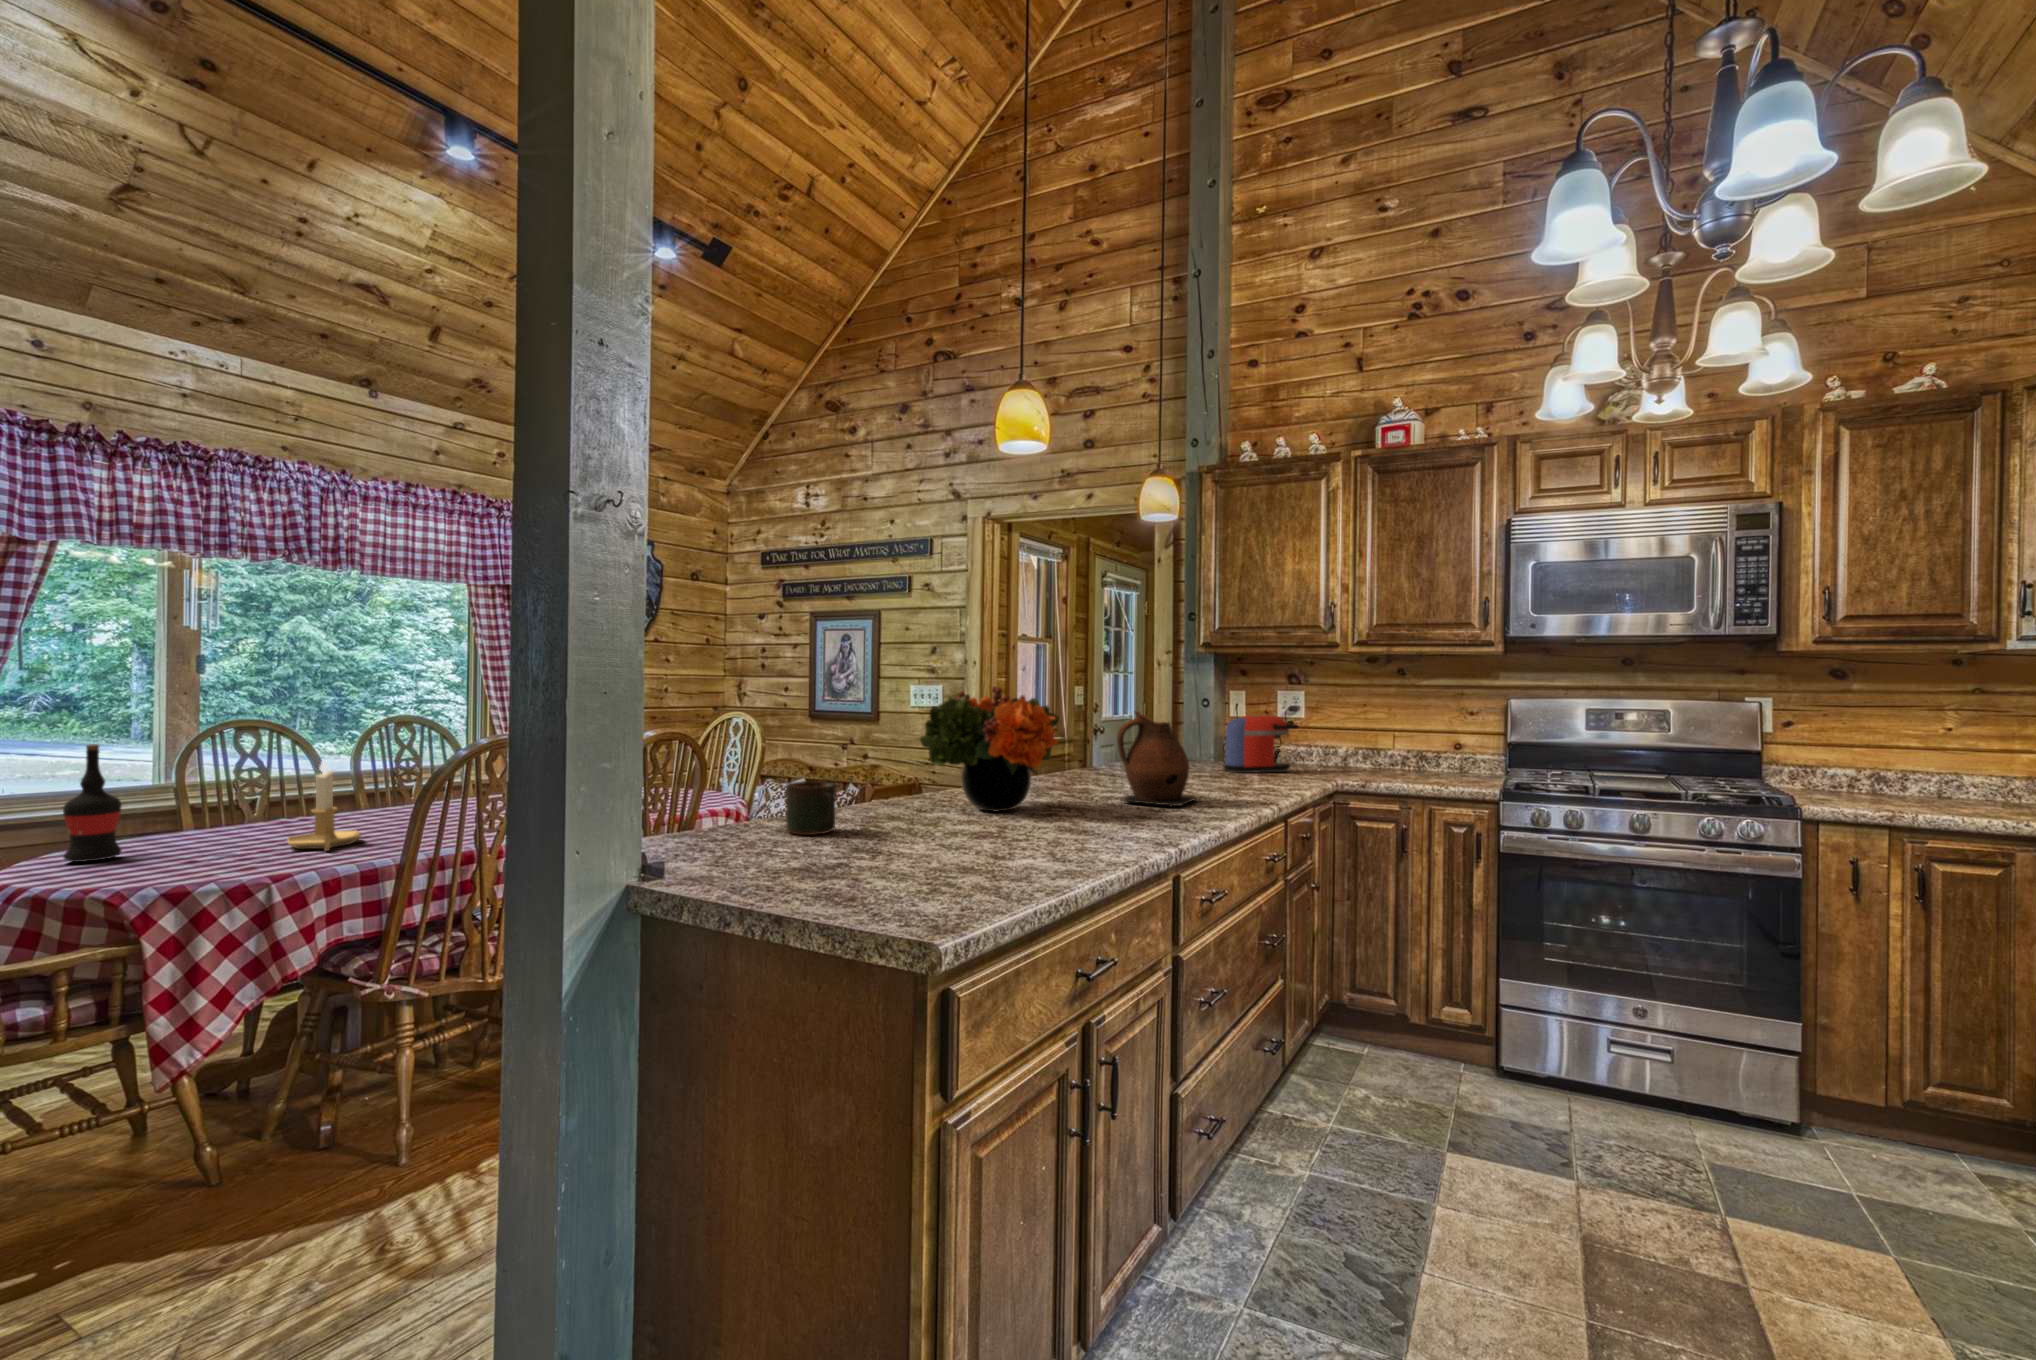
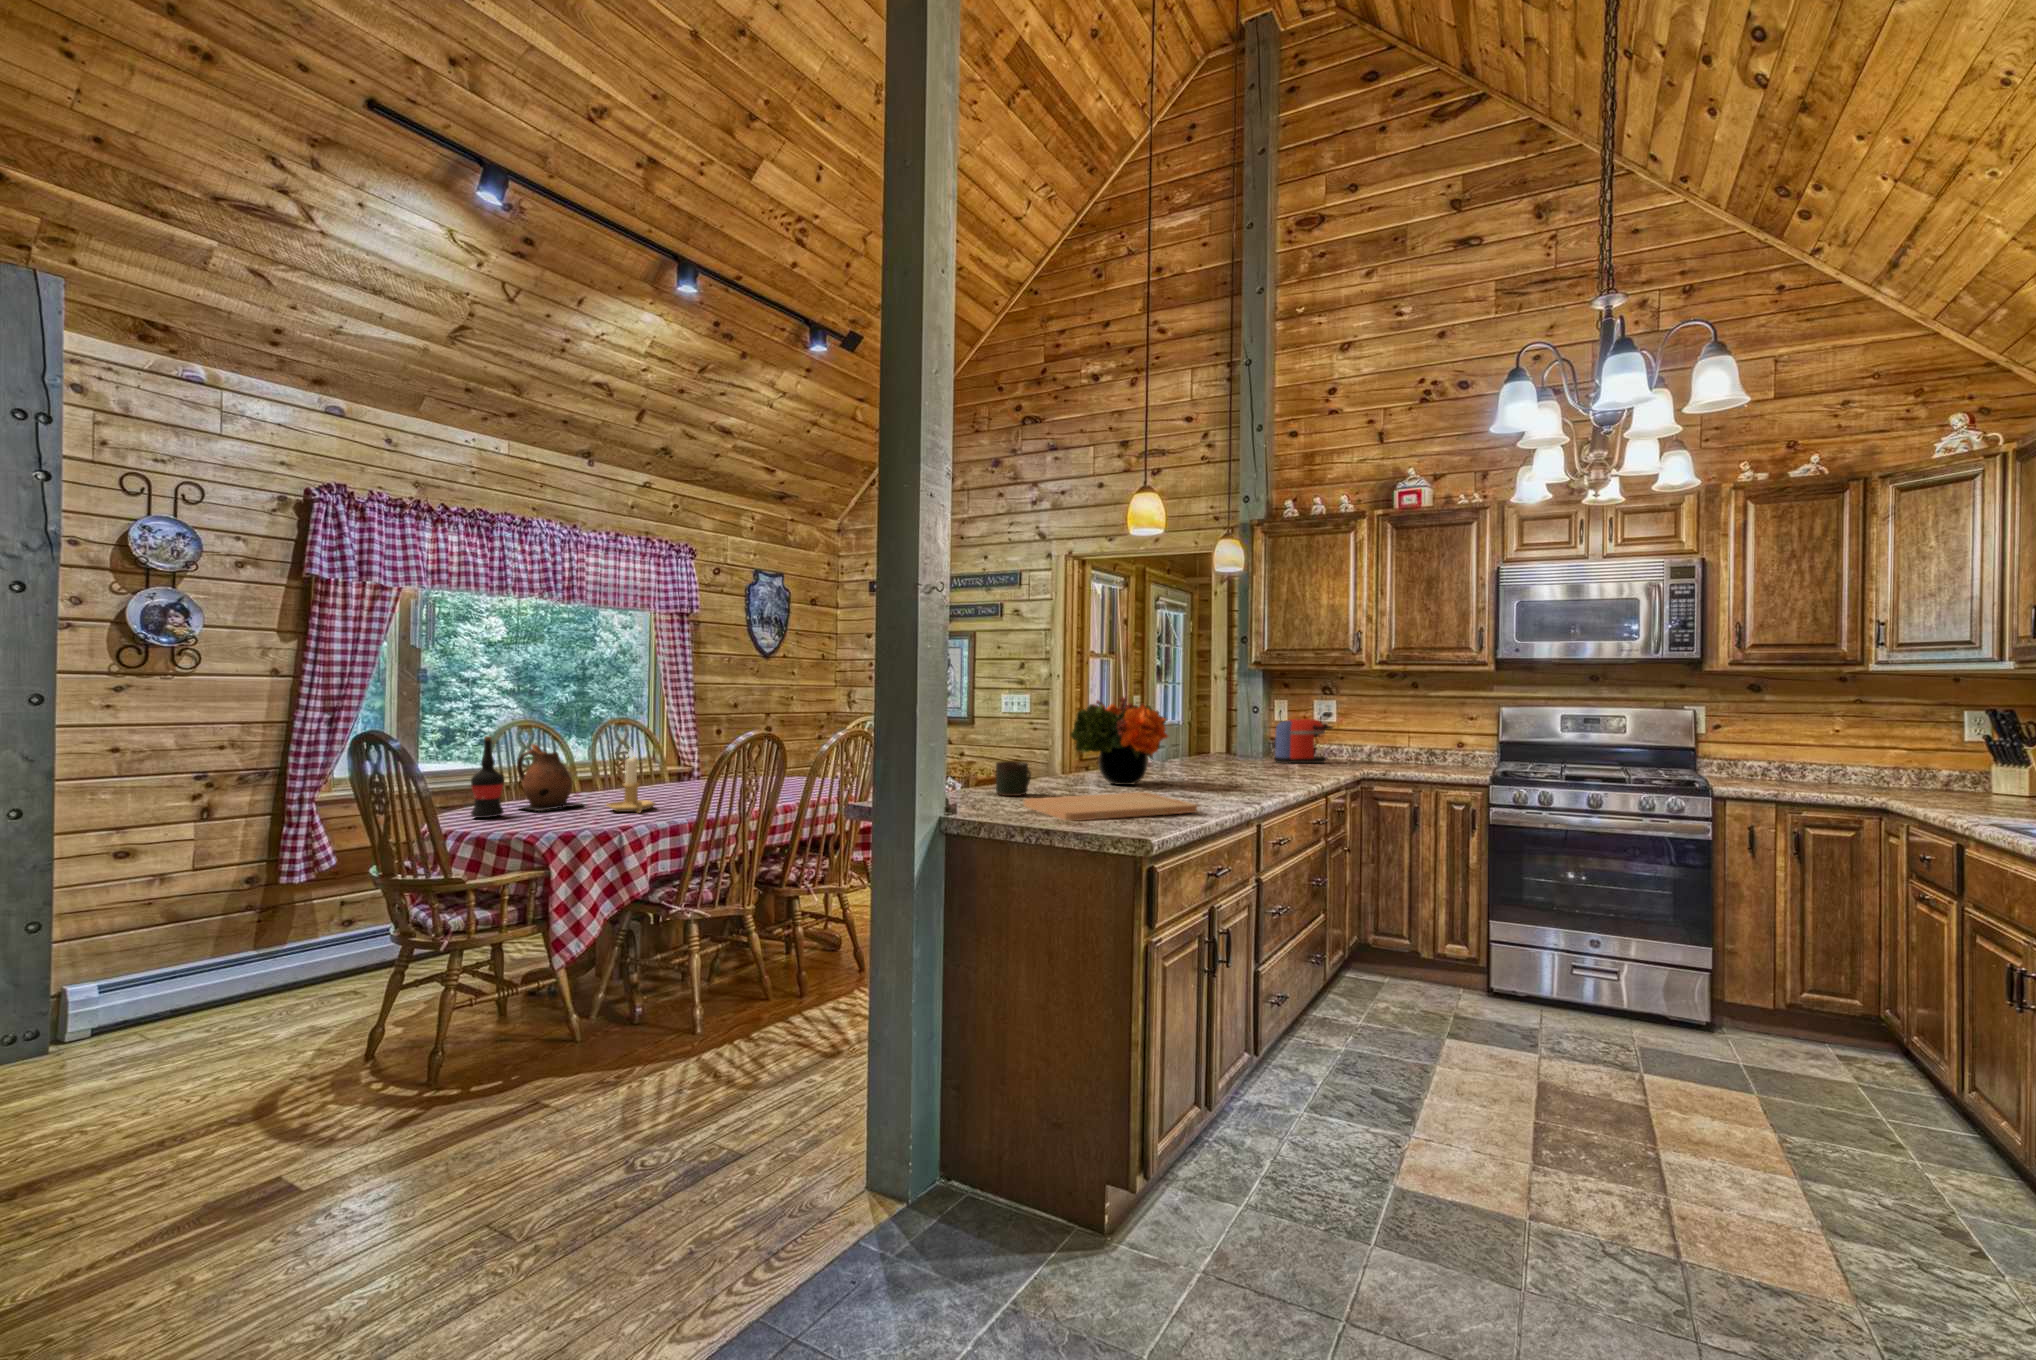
ceramic pitcher: present [1117,711,1199,806] -> present [517,744,583,811]
cutting board: none [805,828,1070,888] -> present [1024,792,1197,821]

